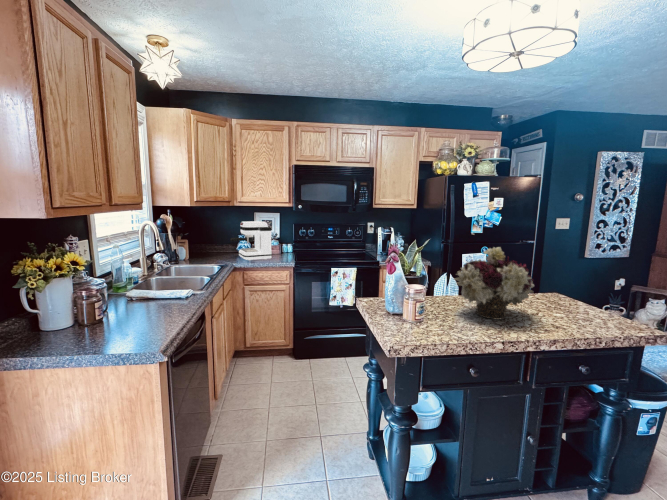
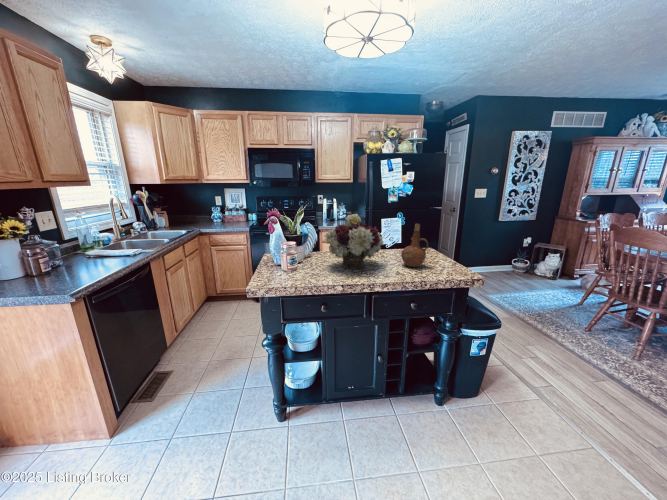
coffee maker: present [230,221,272,261] -> none [199,195,233,227]
ceramic pitcher: none [551,261,592,318] -> present [401,224,428,267]

